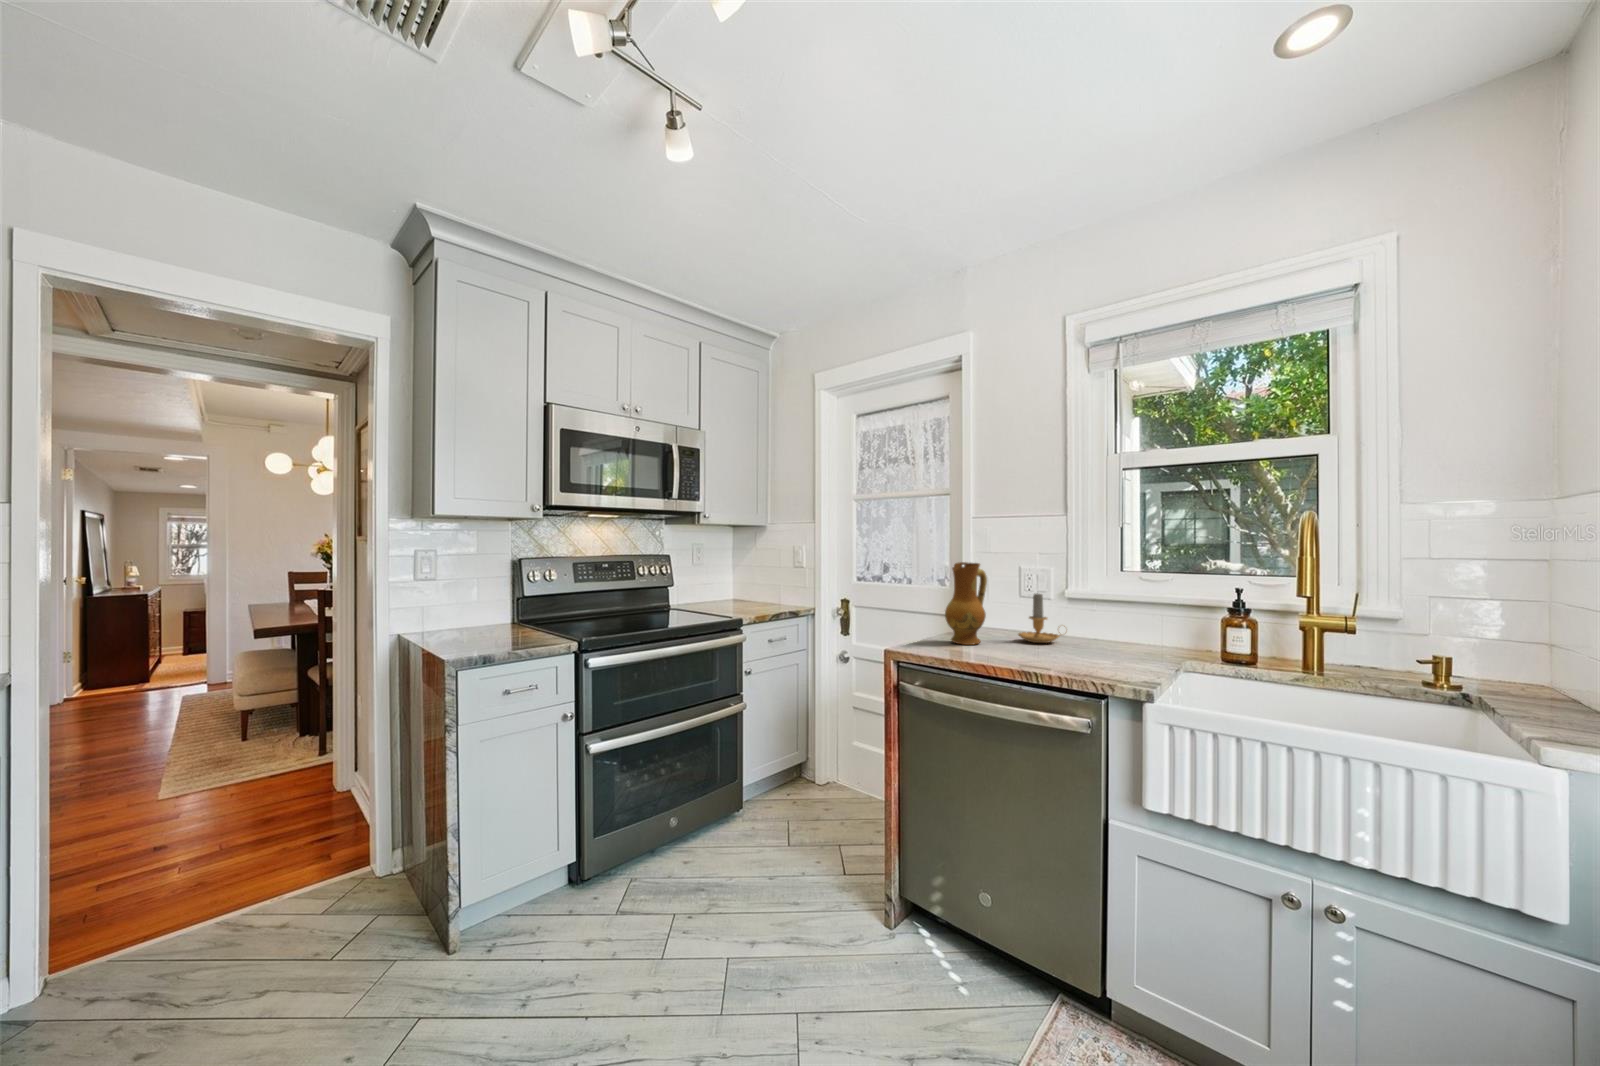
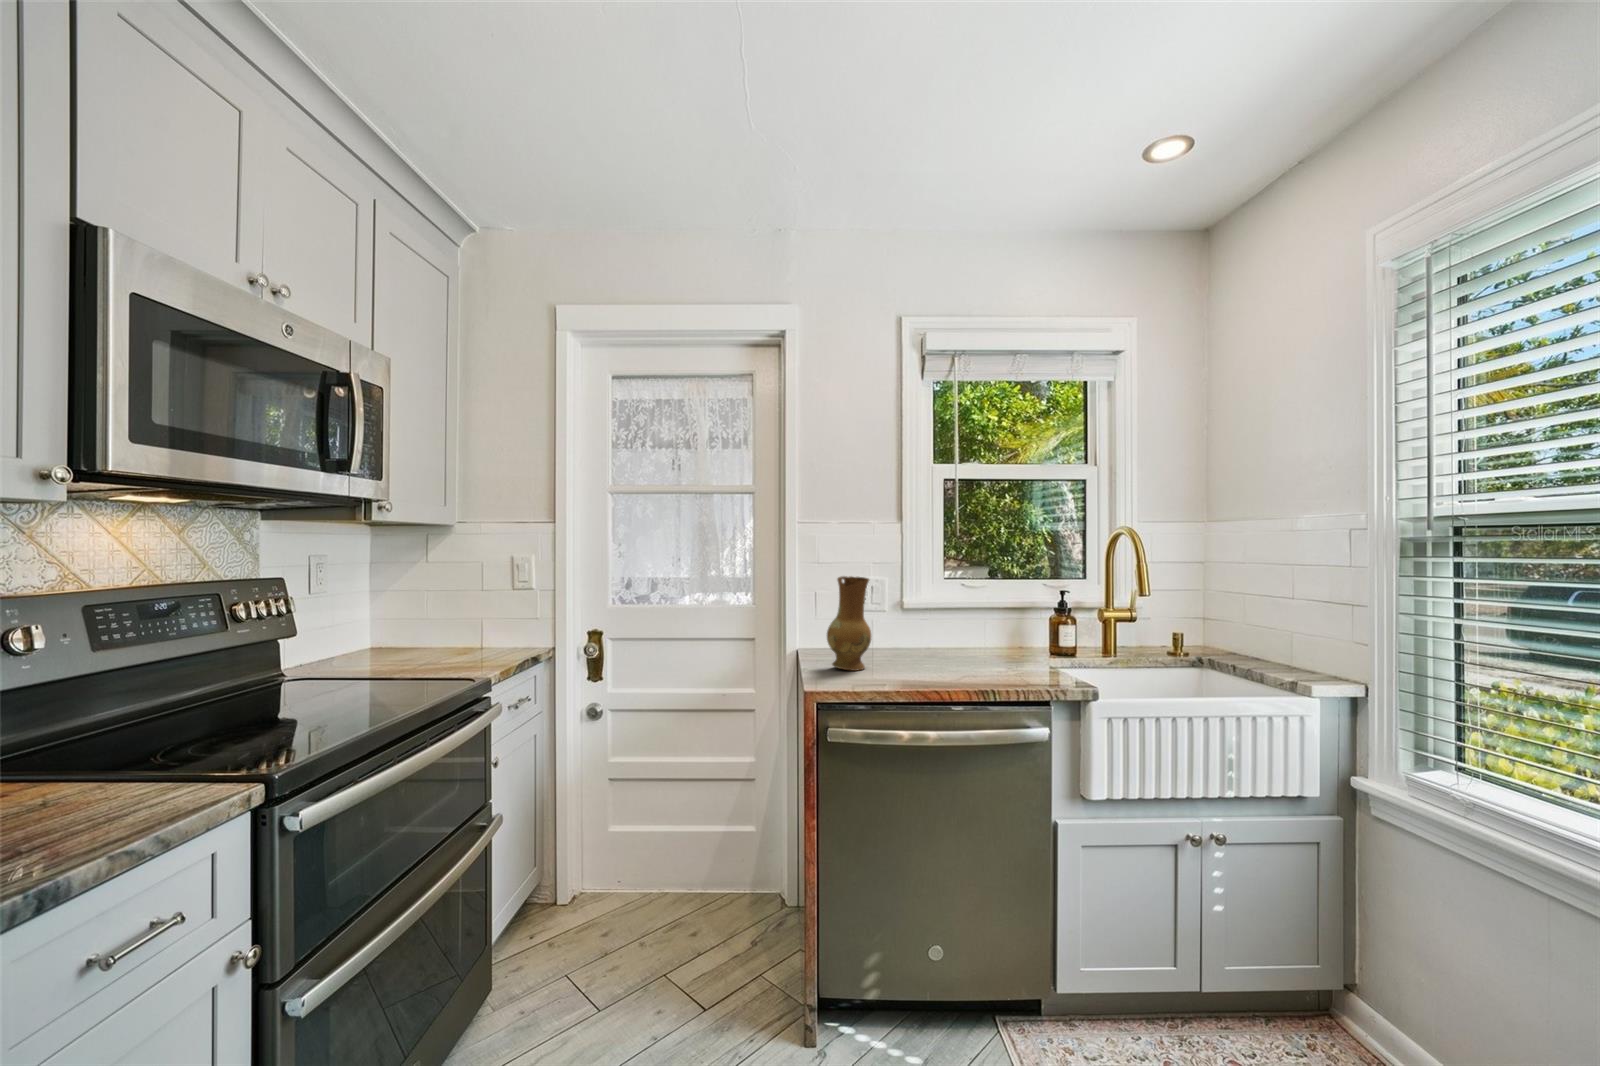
candle: present [1018,593,1065,643] -> none [874,604,915,659]

